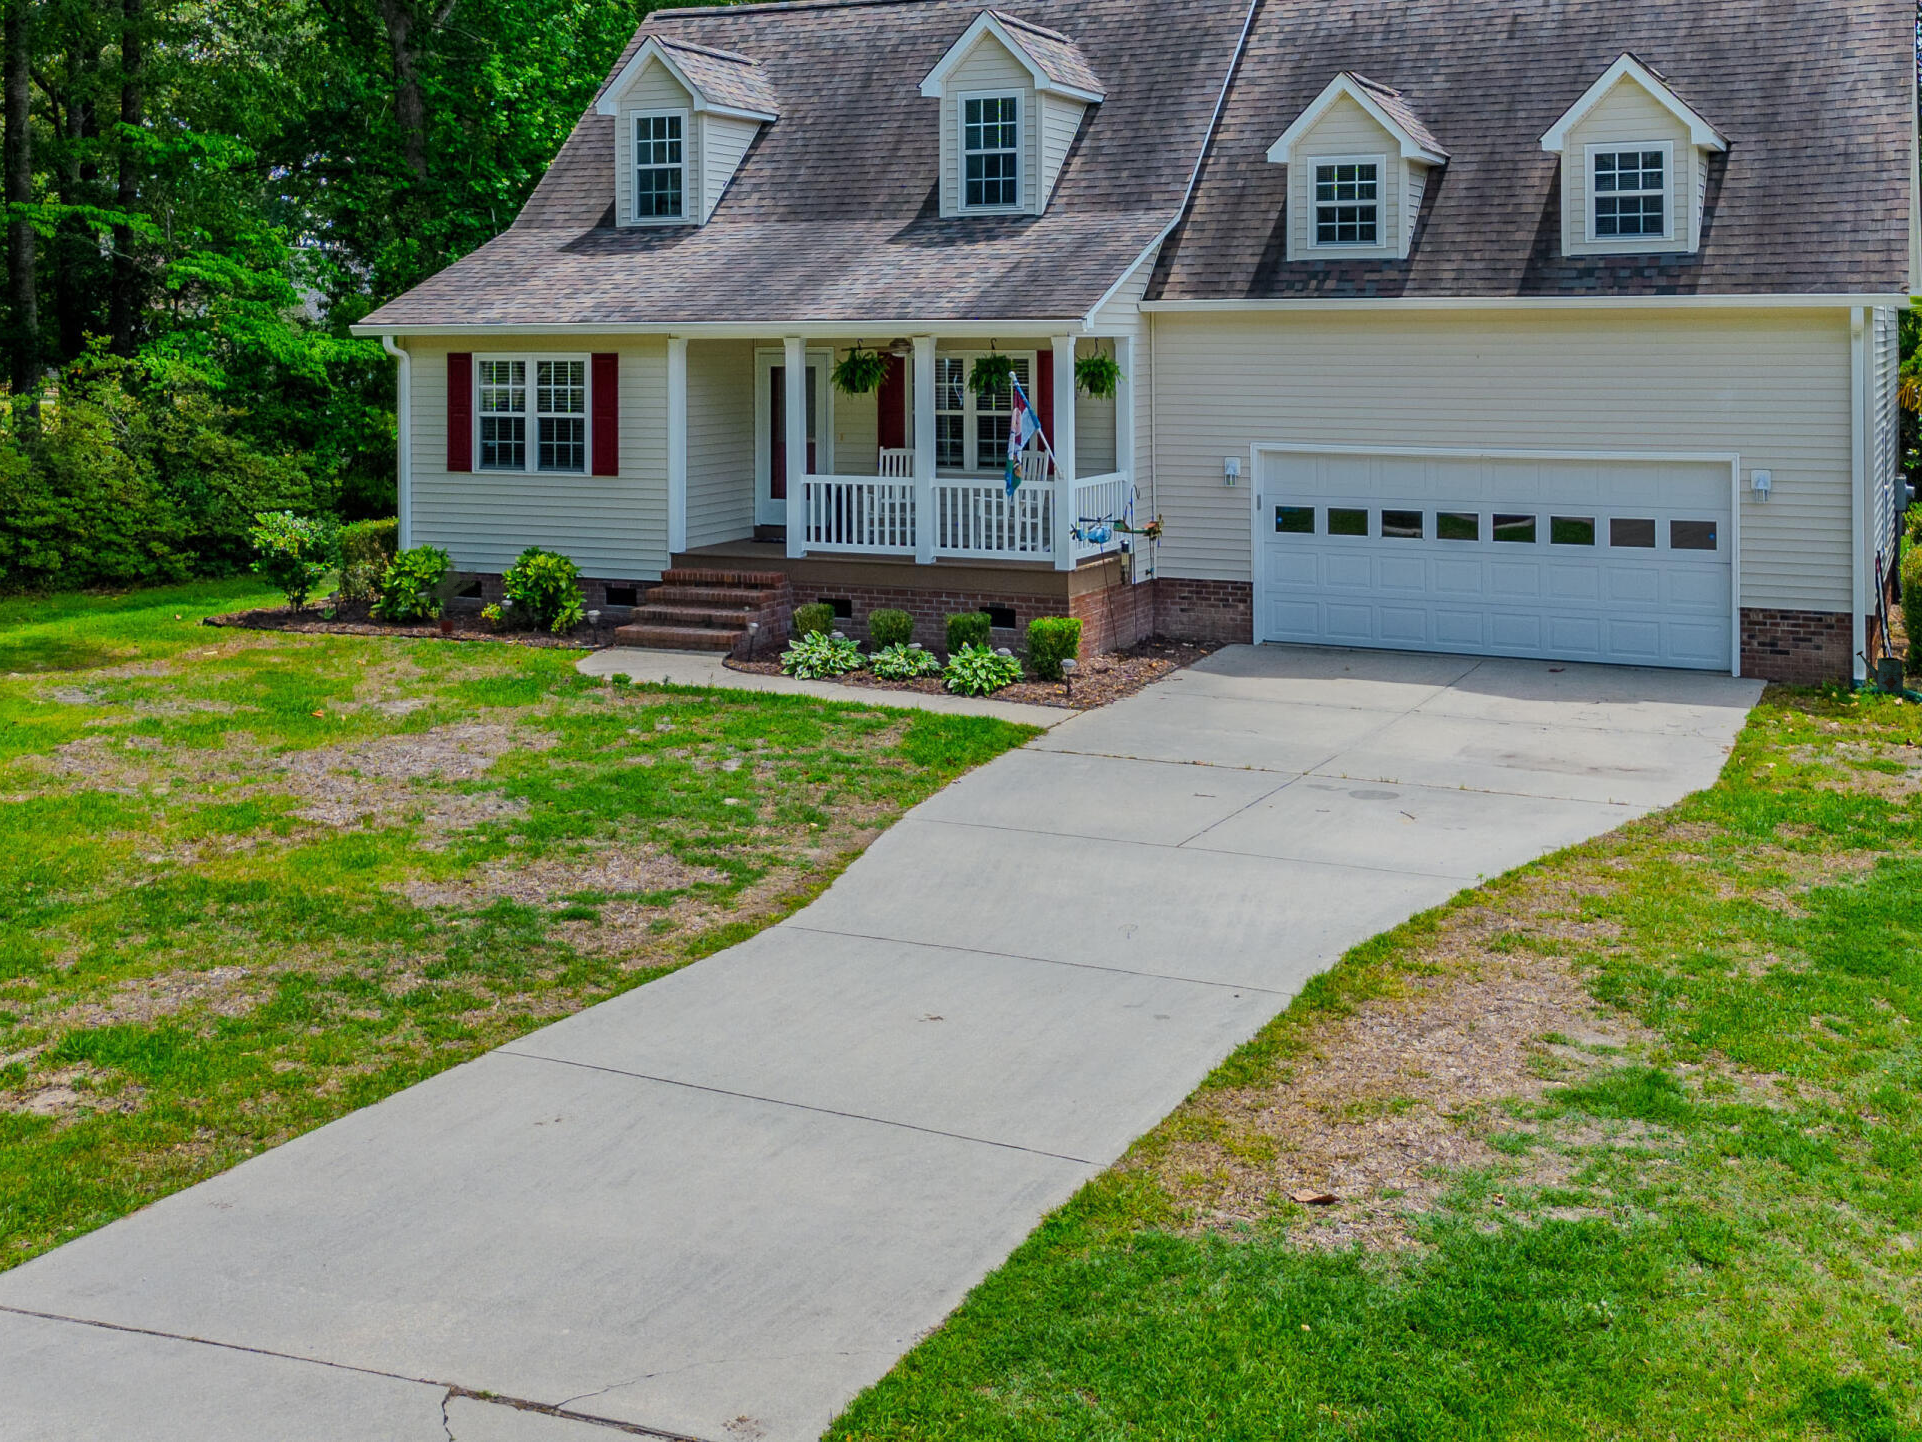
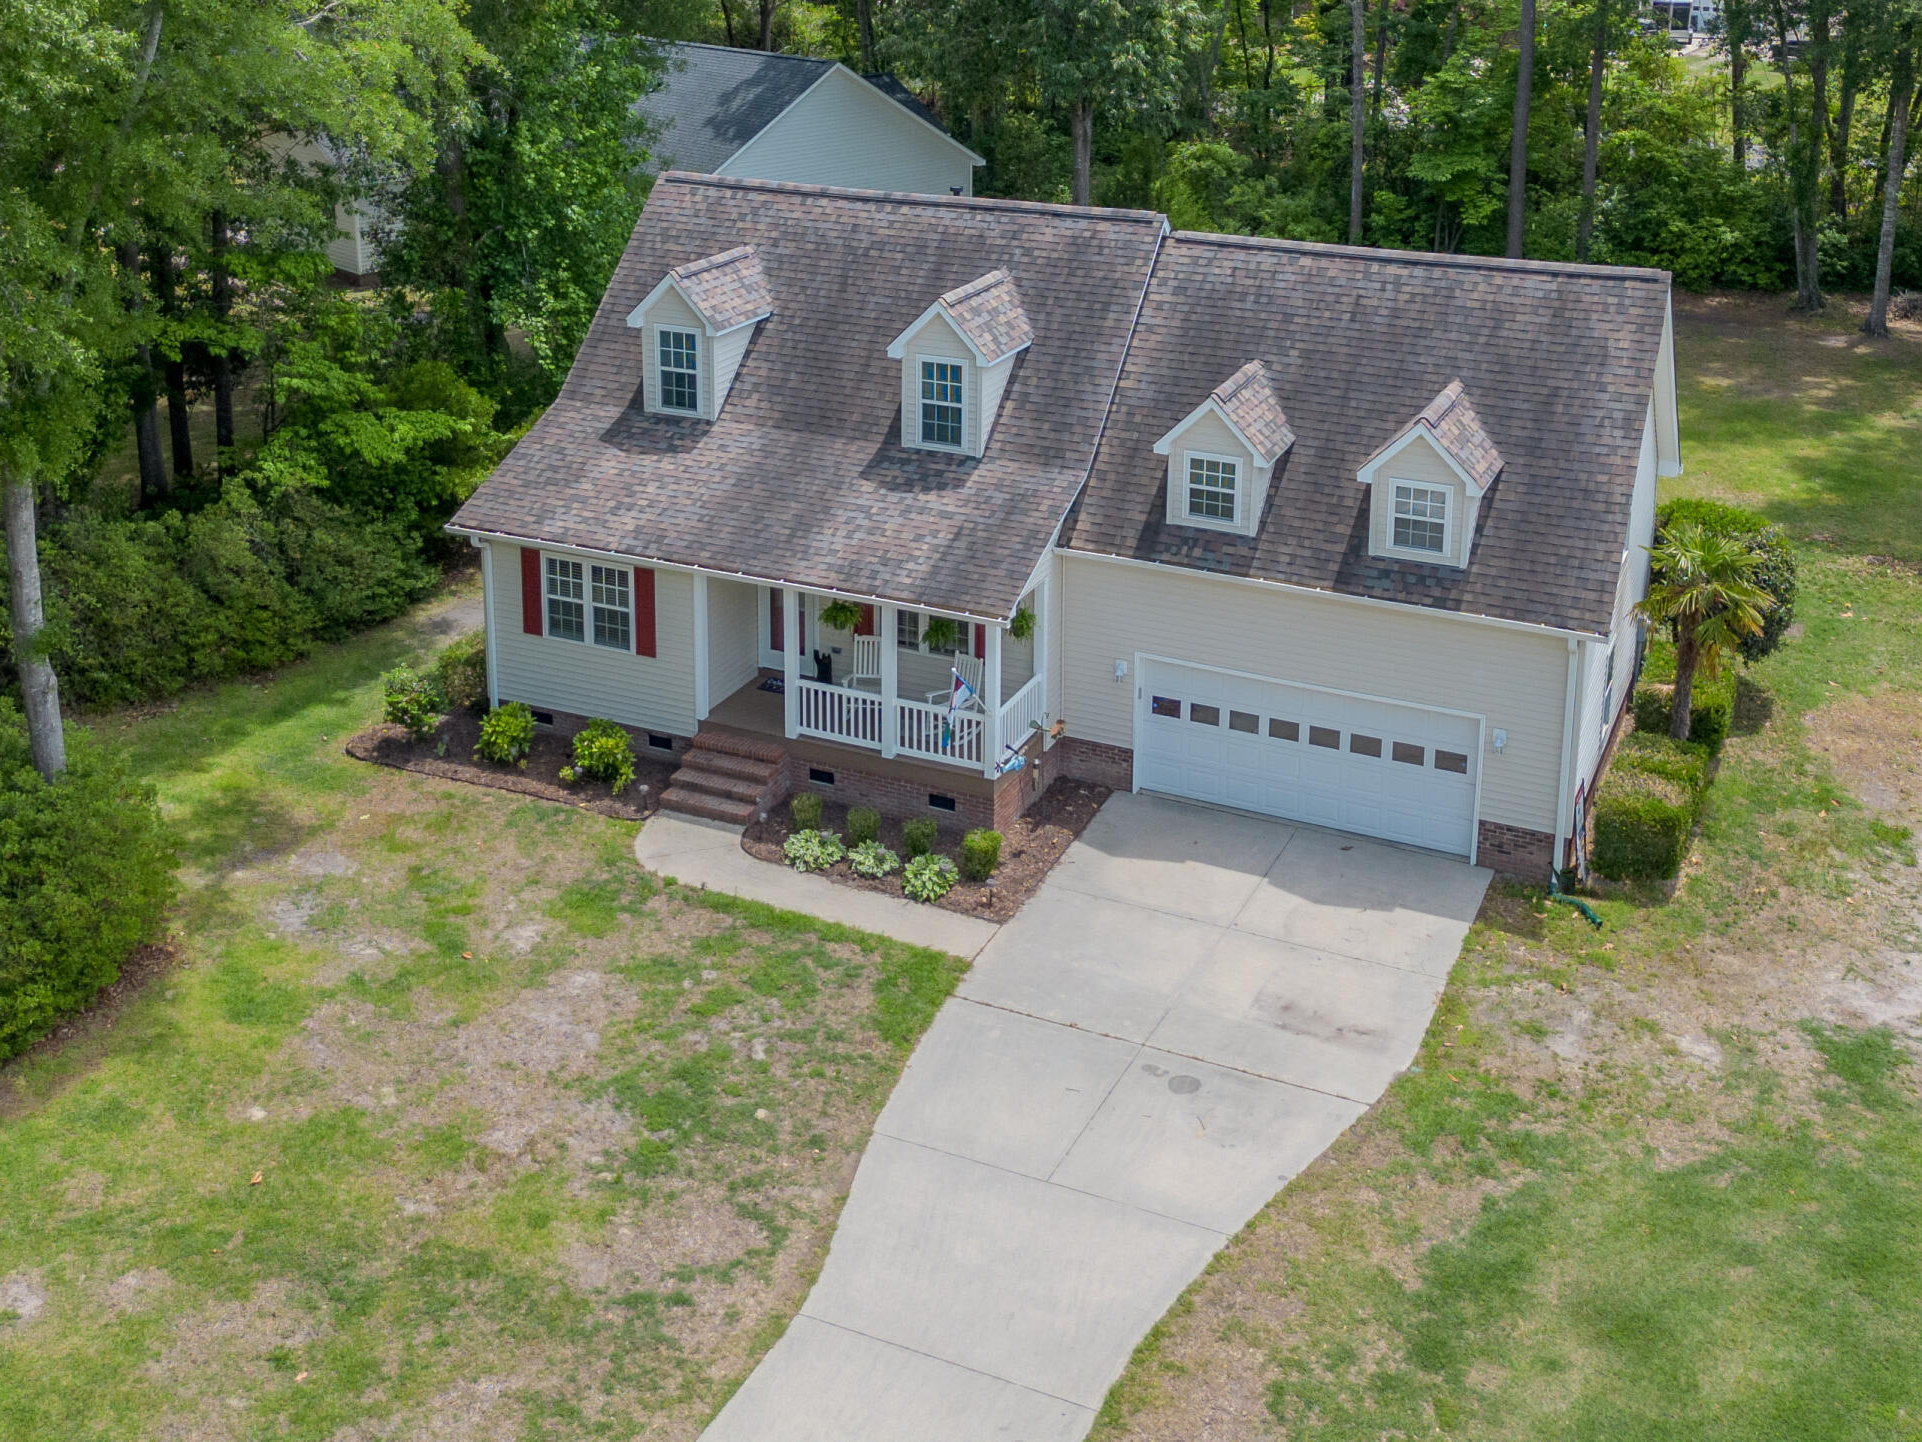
potted tree: present [420,561,475,634] -> none [509,712,552,768]

